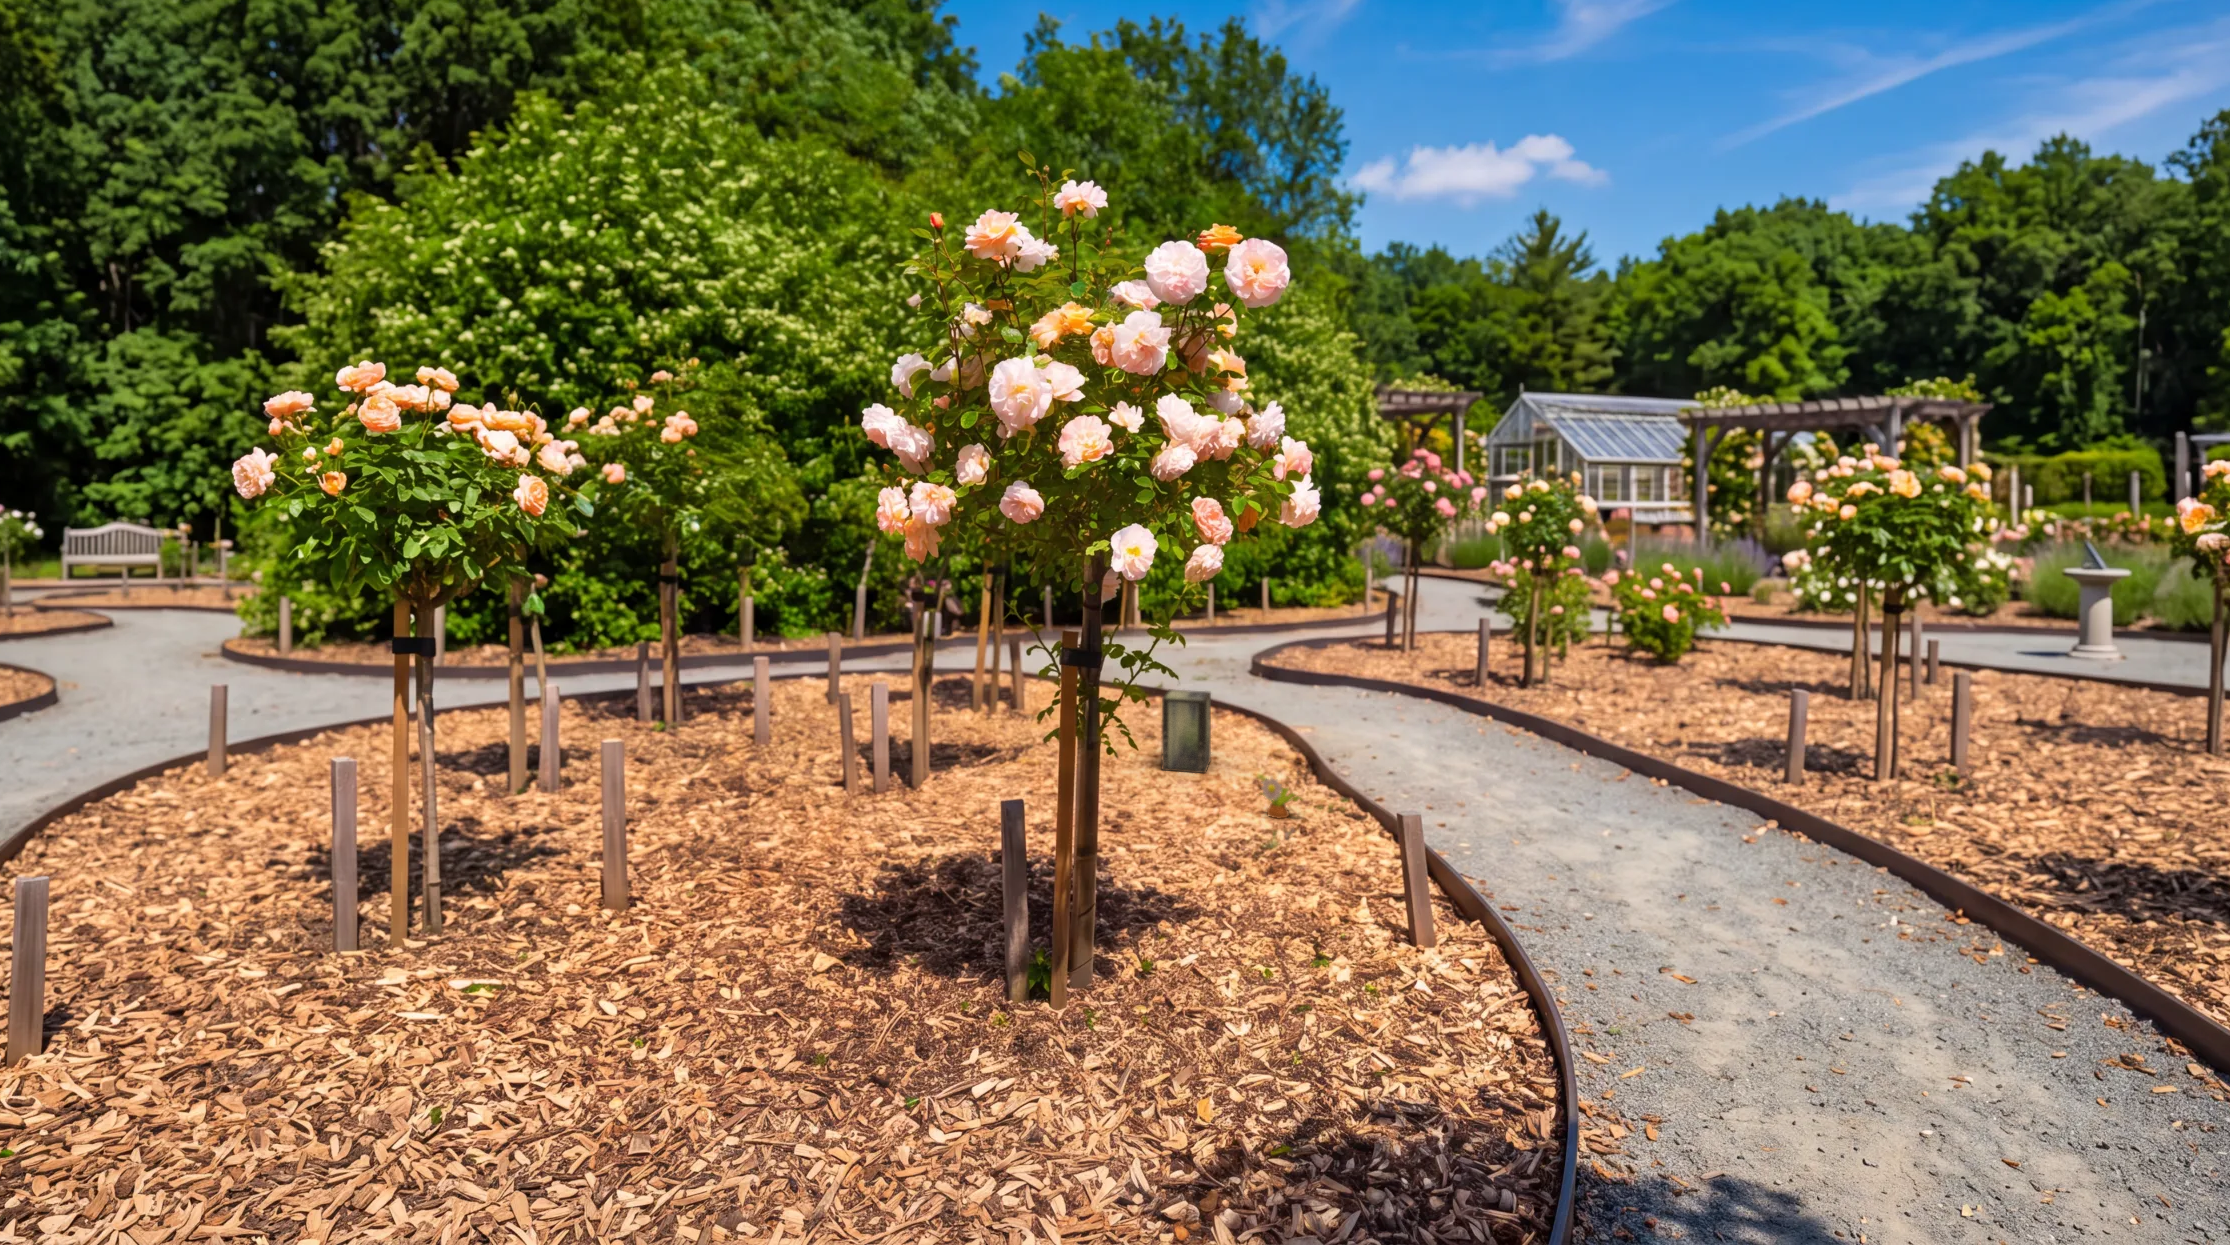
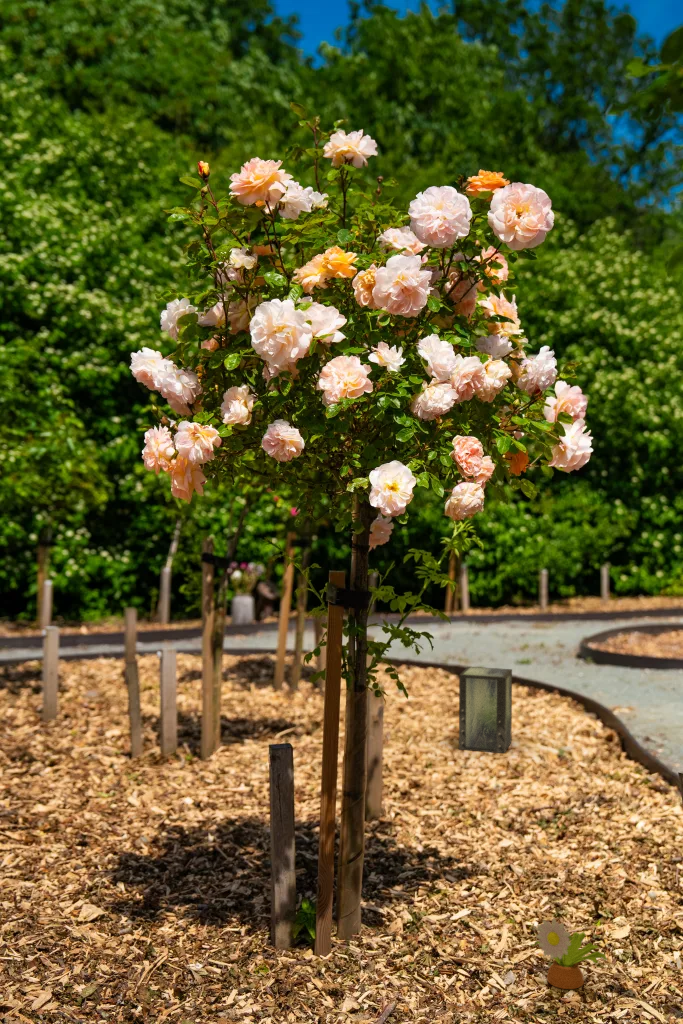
decorative plant: present [1262,778,1301,818] -> present [531,918,607,989]

